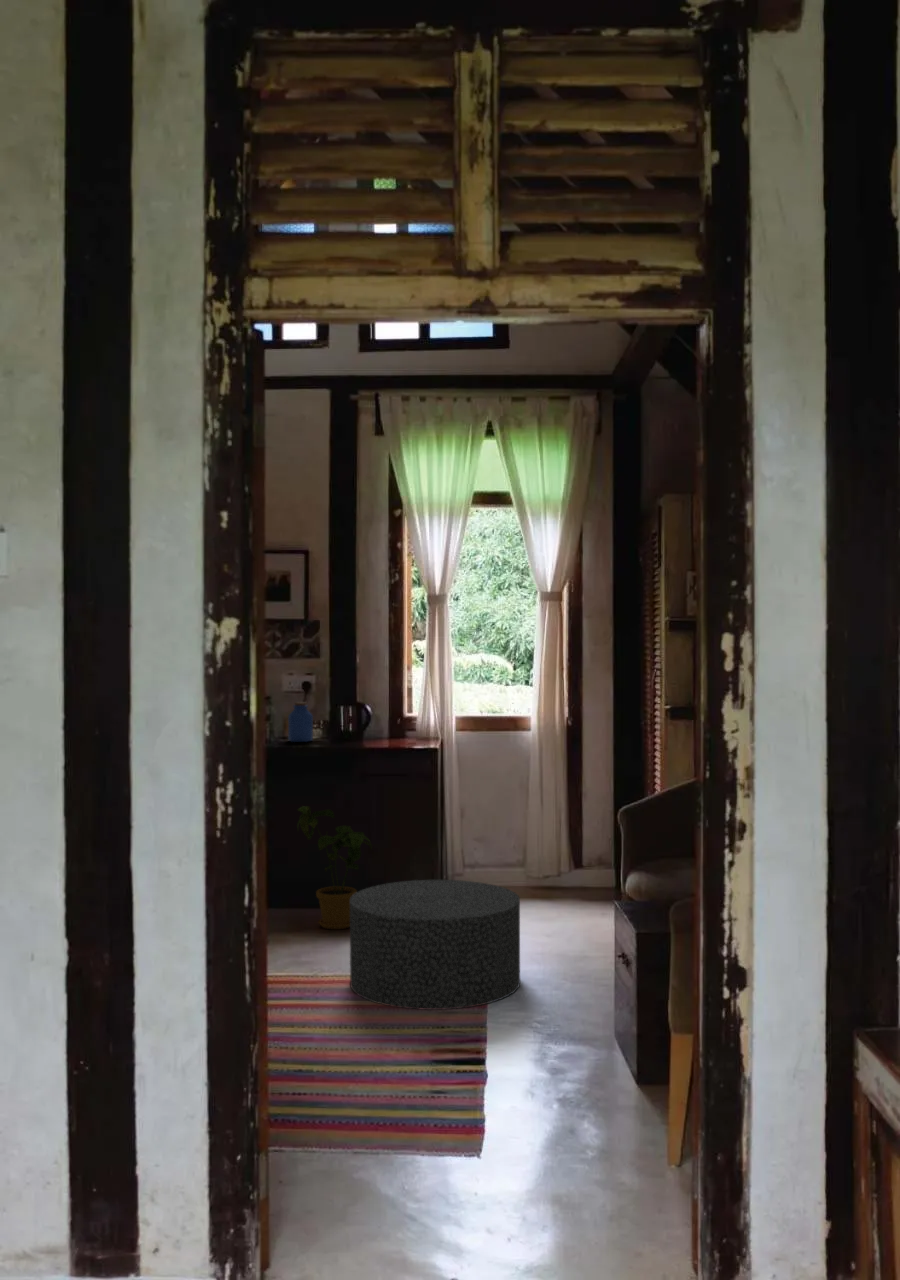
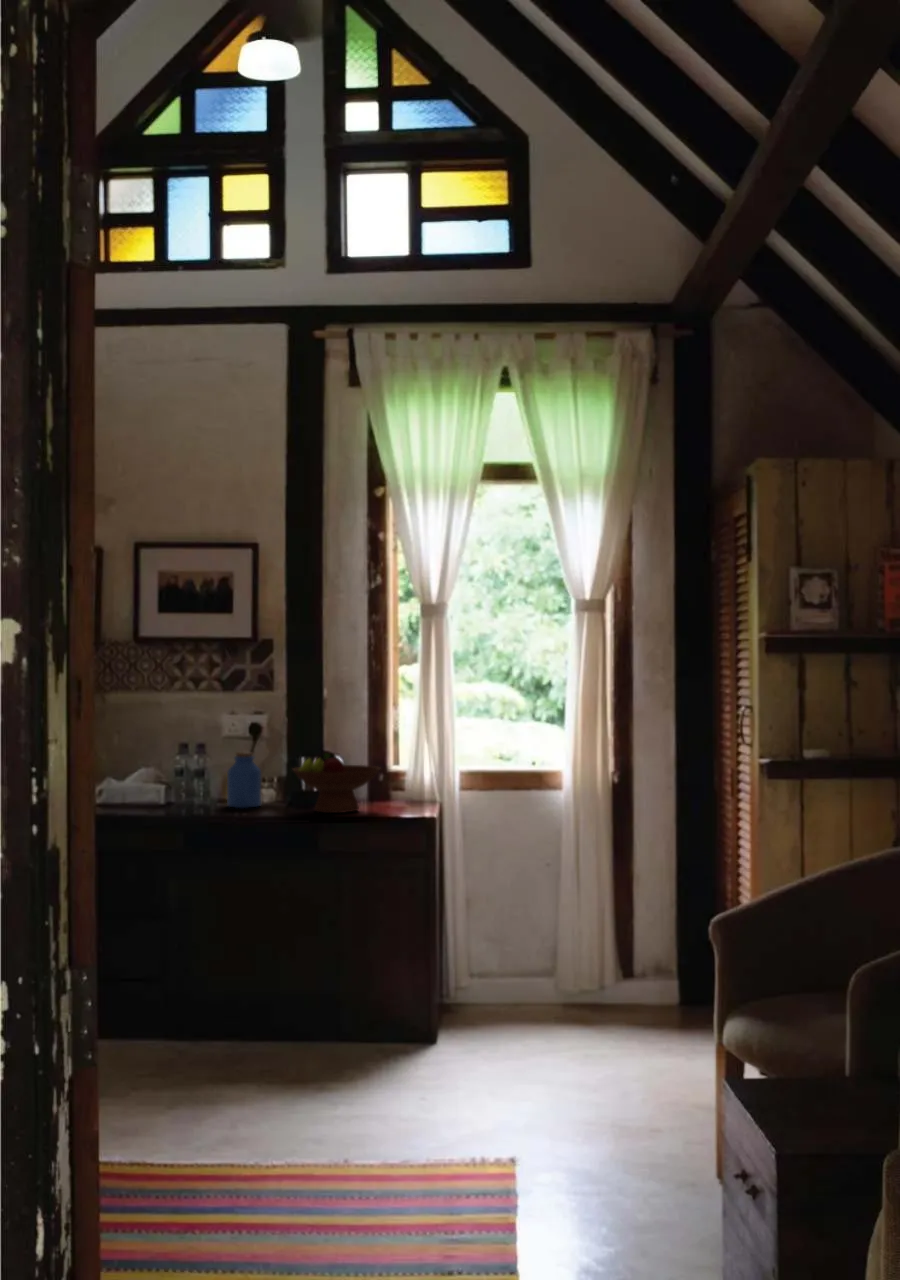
fruit bowl: none [335,703,399,745] -> present [293,754,380,813]
house plant: present [297,806,372,929] -> none [235,904,343,1081]
ottoman: present [350,880,520,1010] -> none [307,1017,564,1234]

